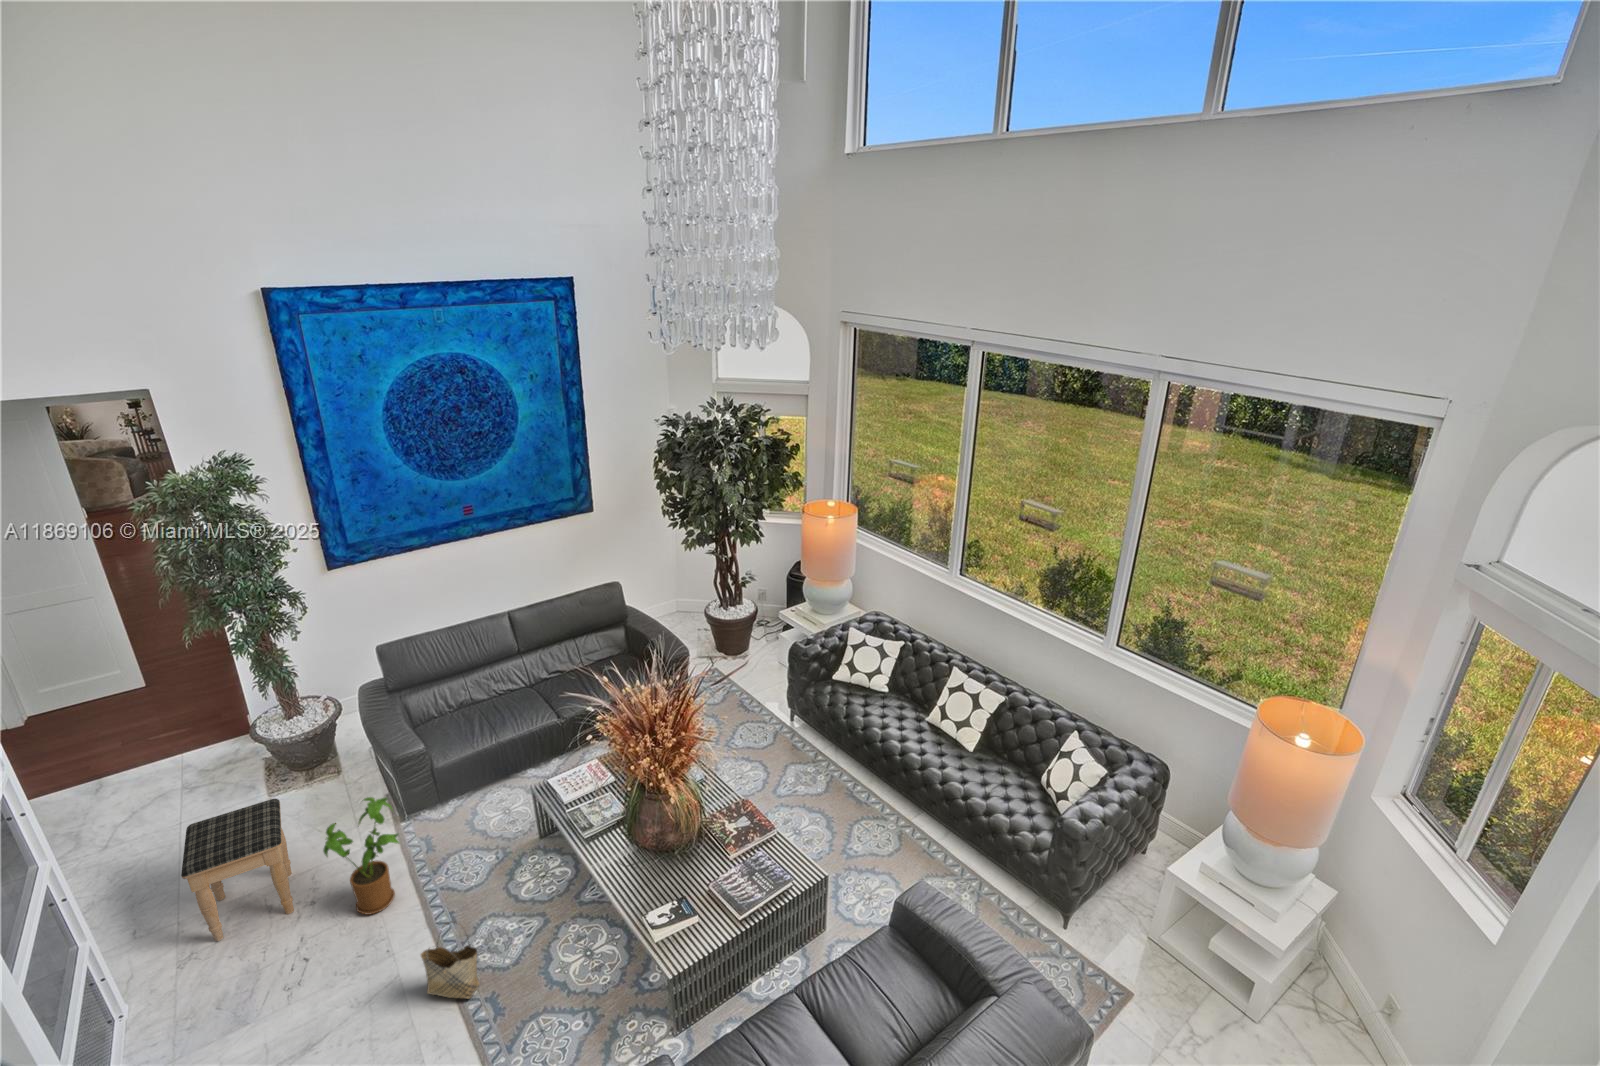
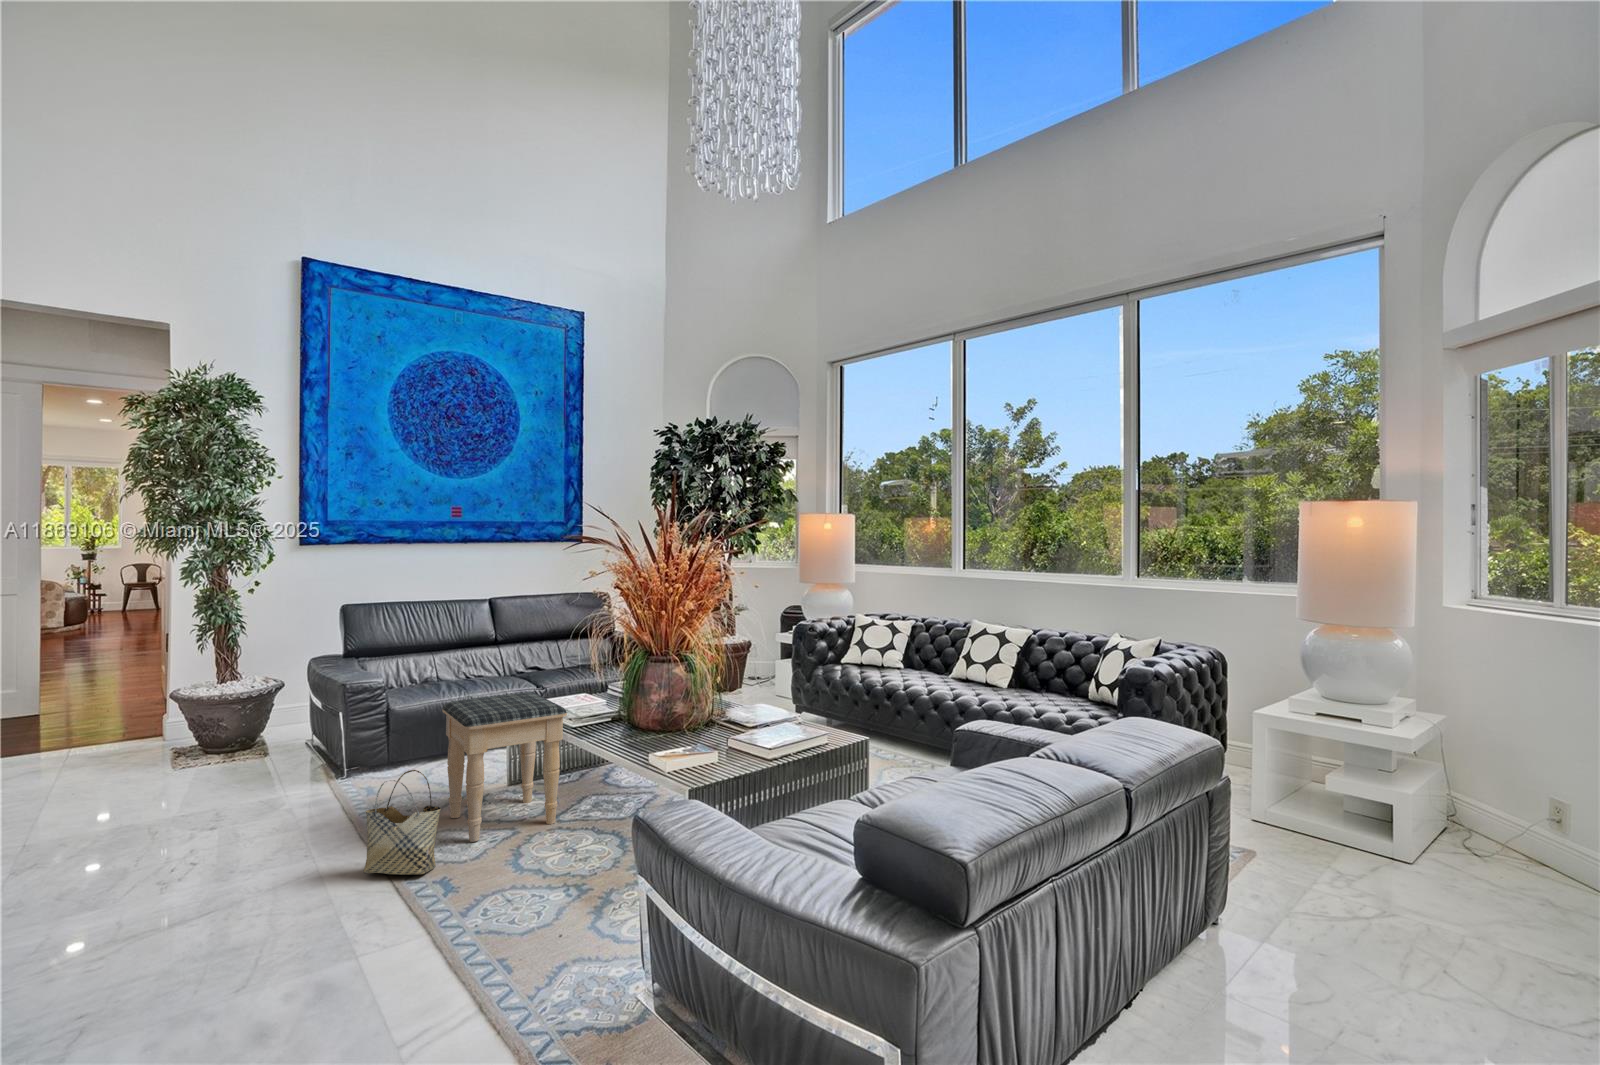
house plant: present [323,797,399,915] -> none [252,676,353,828]
footstool: present [181,799,294,941] -> present [442,692,567,842]

